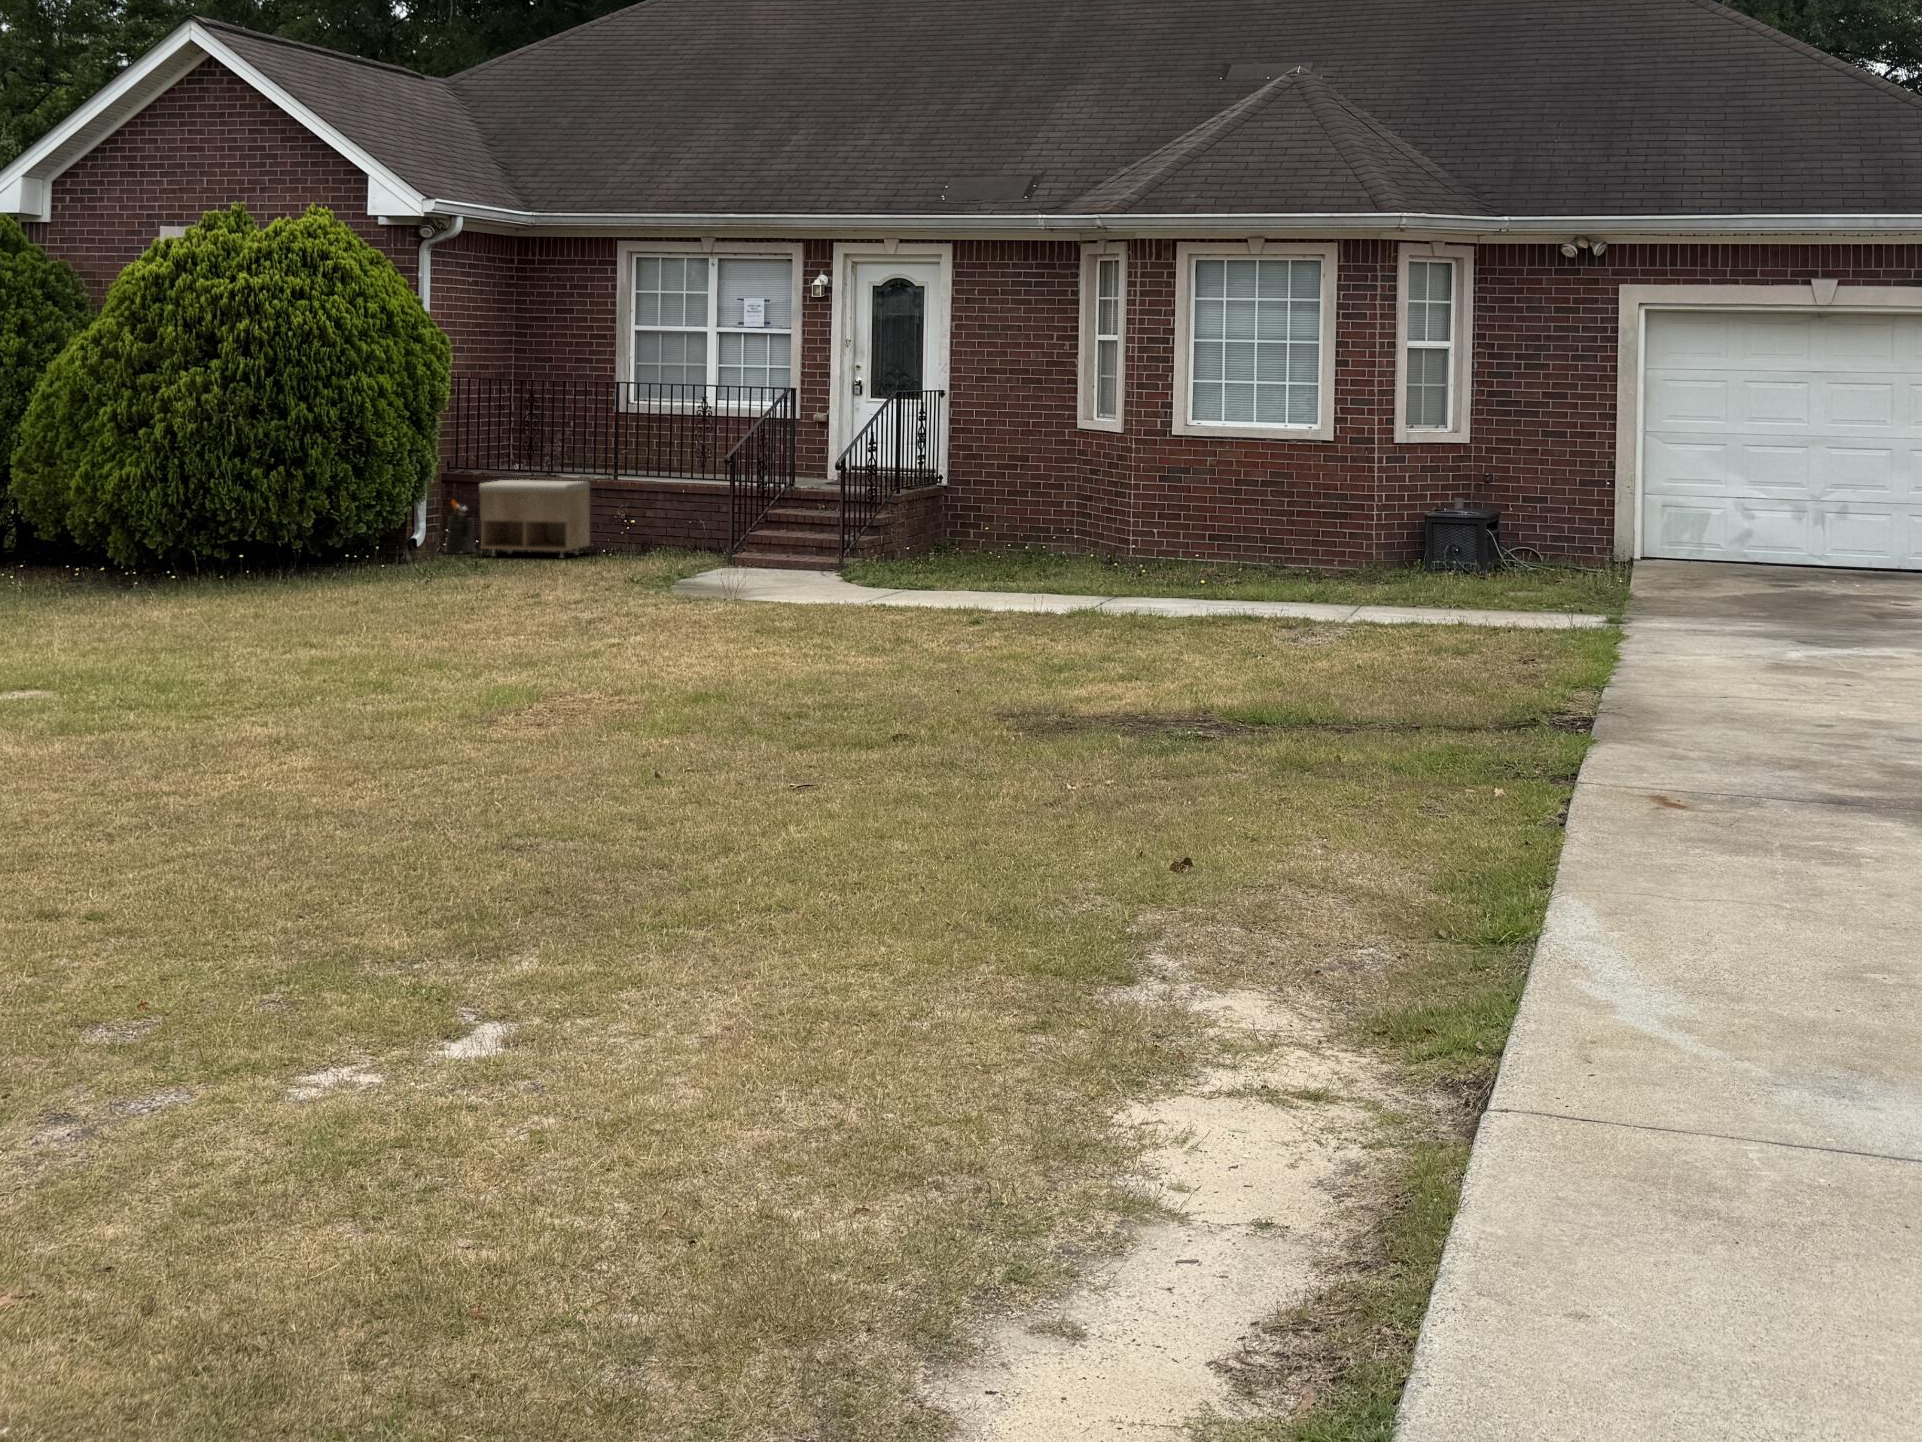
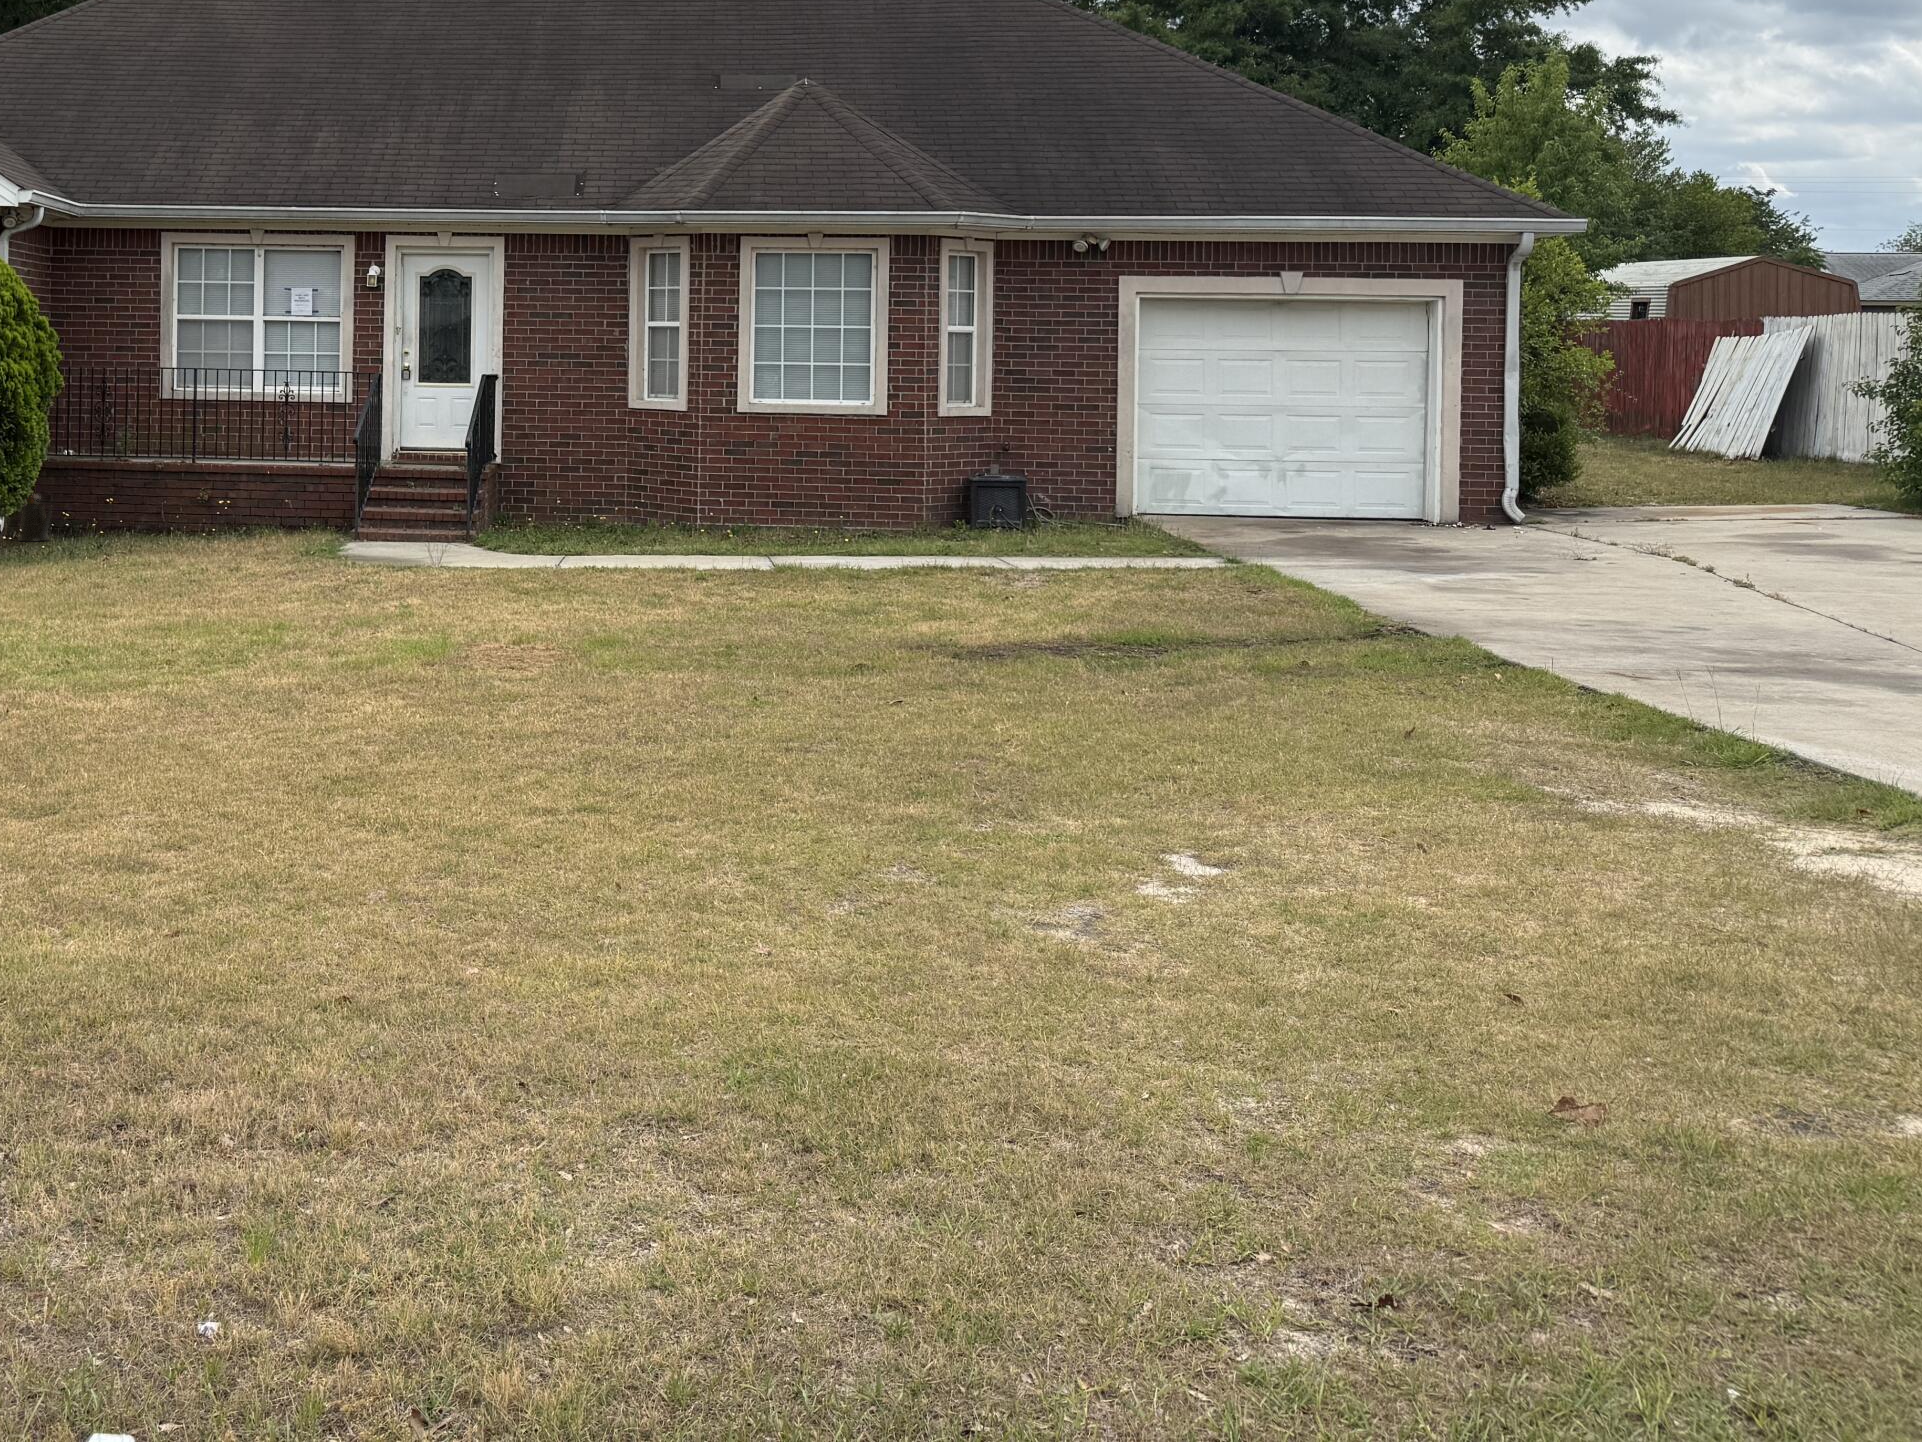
storage bench: present [479,480,590,558] -> none [67,467,169,542]

